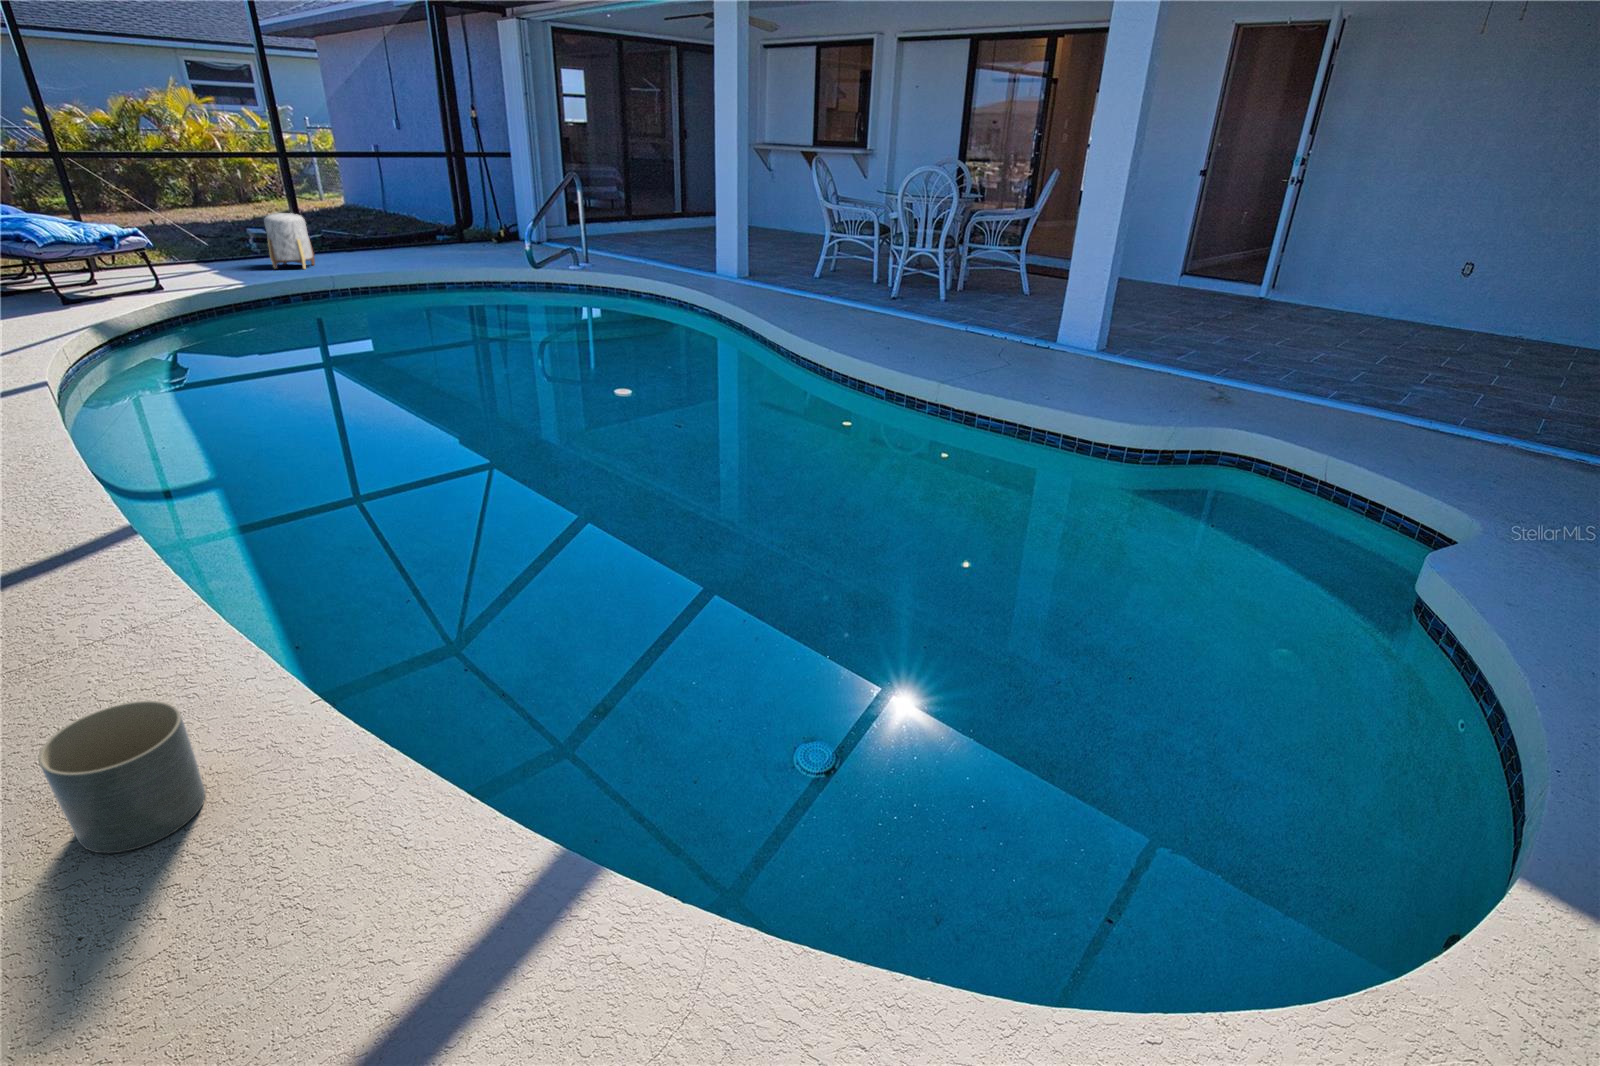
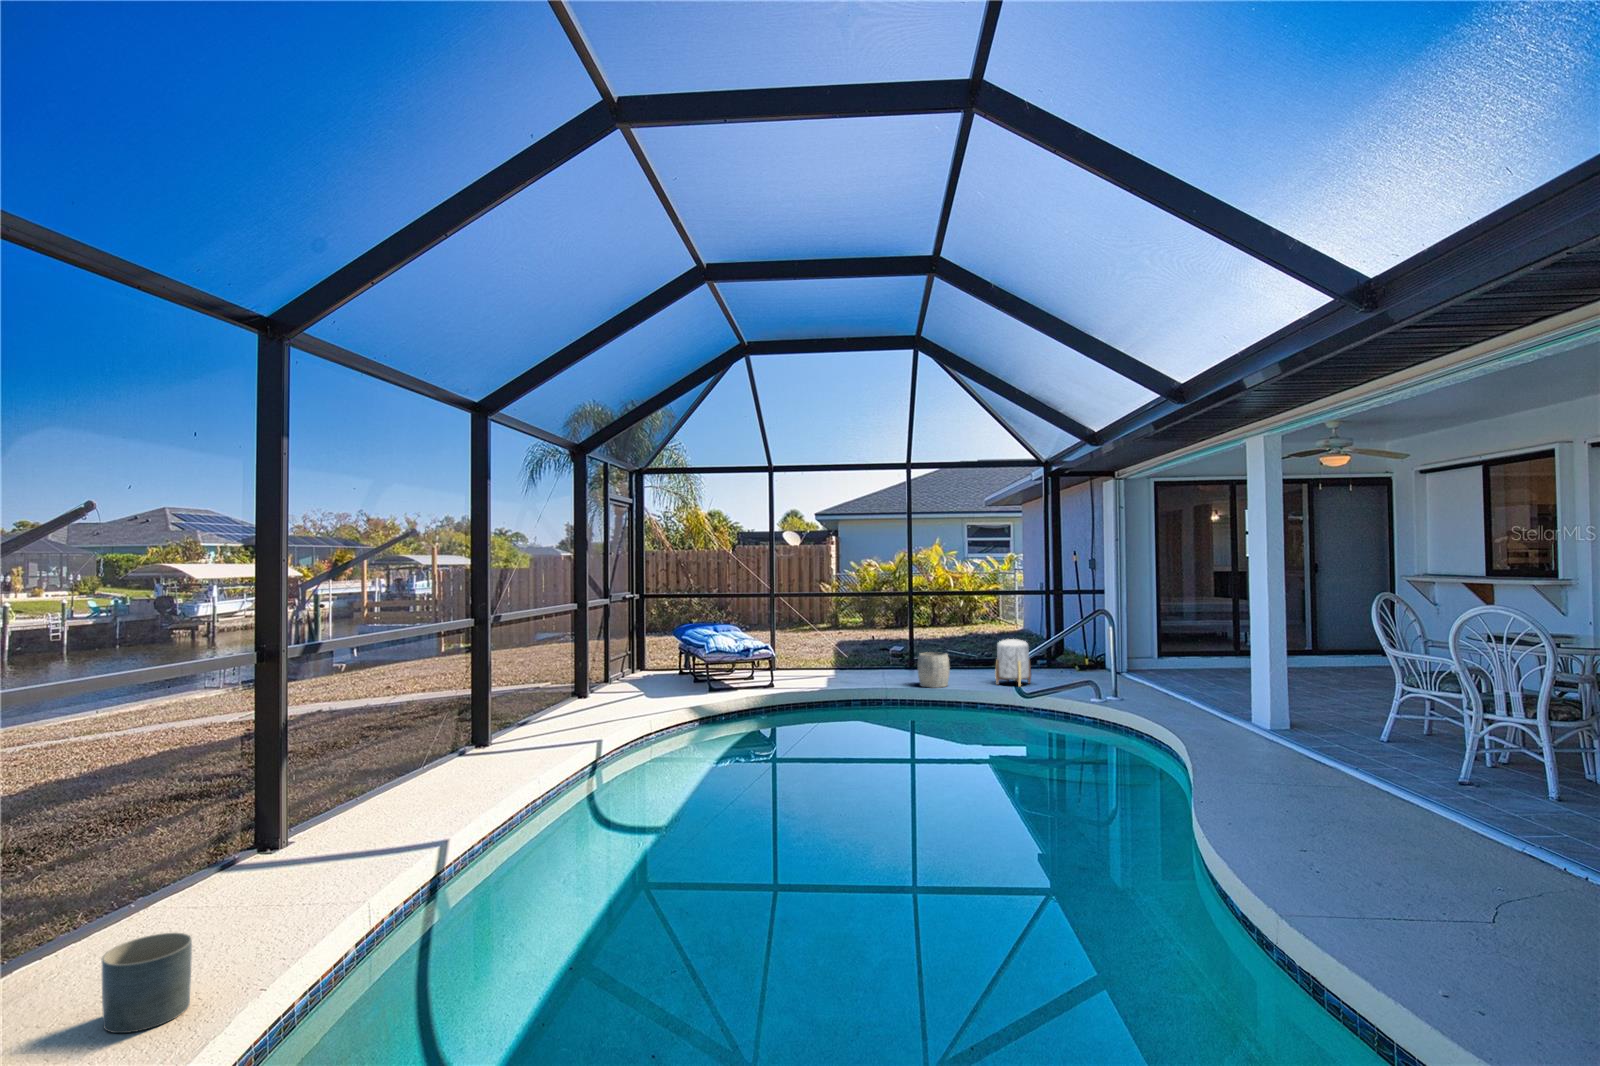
stool: present [264,213,315,269] -> present [995,639,1031,686]
woven basket: none [360,230,402,271] -> present [918,652,950,688]

